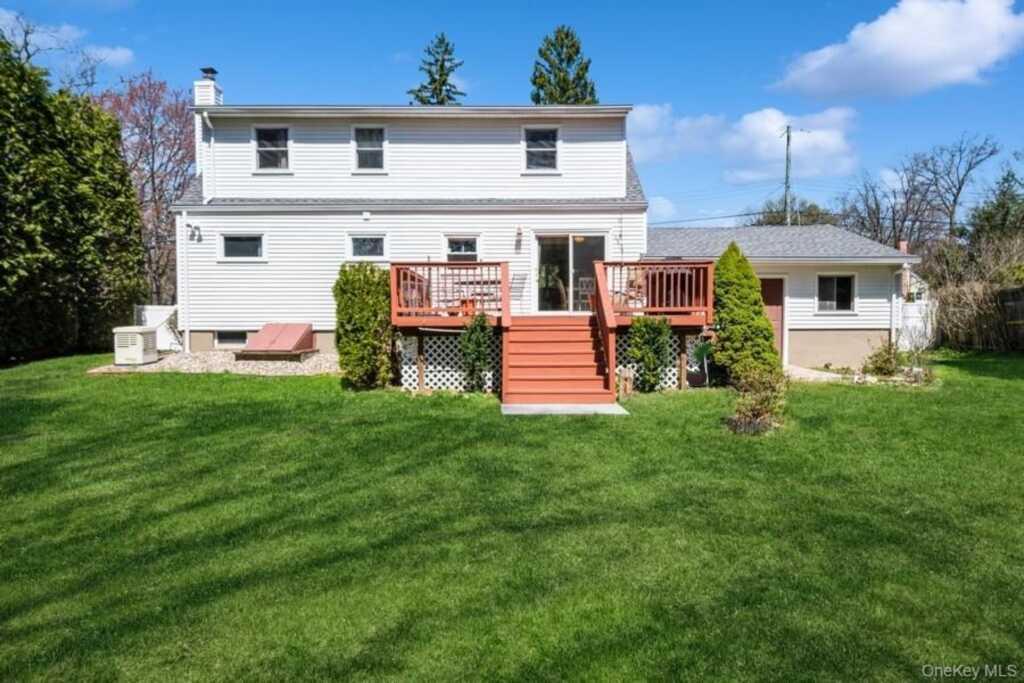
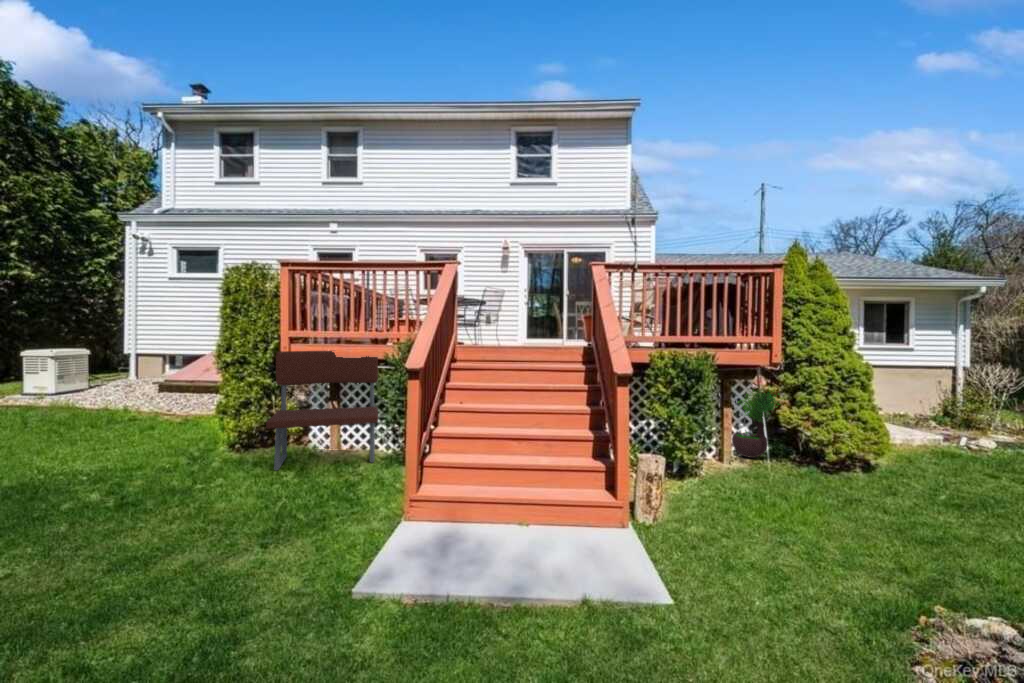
bench: none [390,321,460,396] -> present [266,351,378,470]

